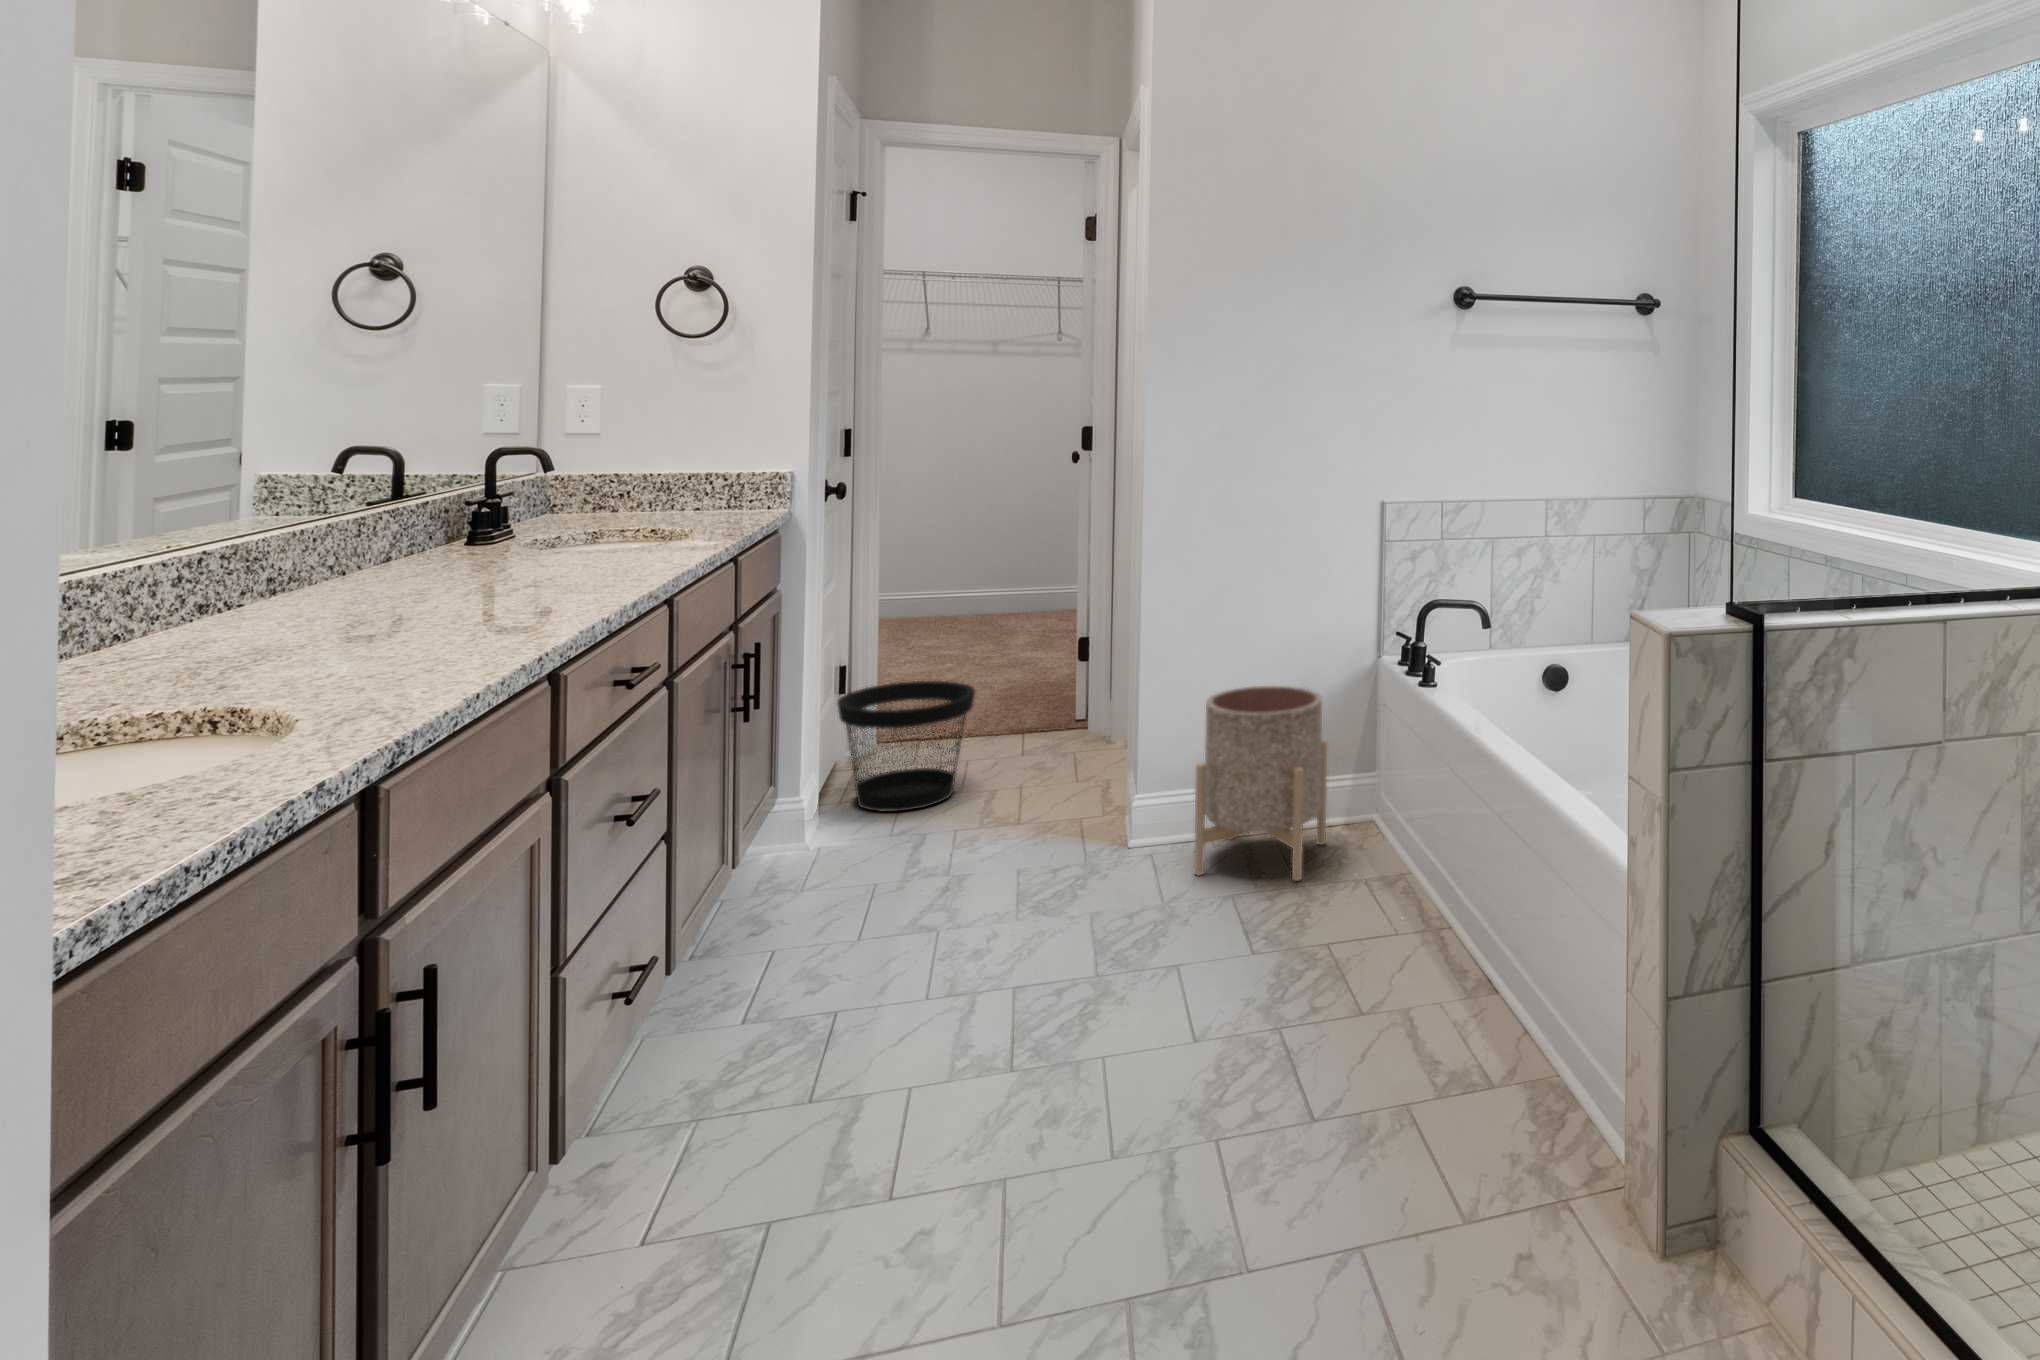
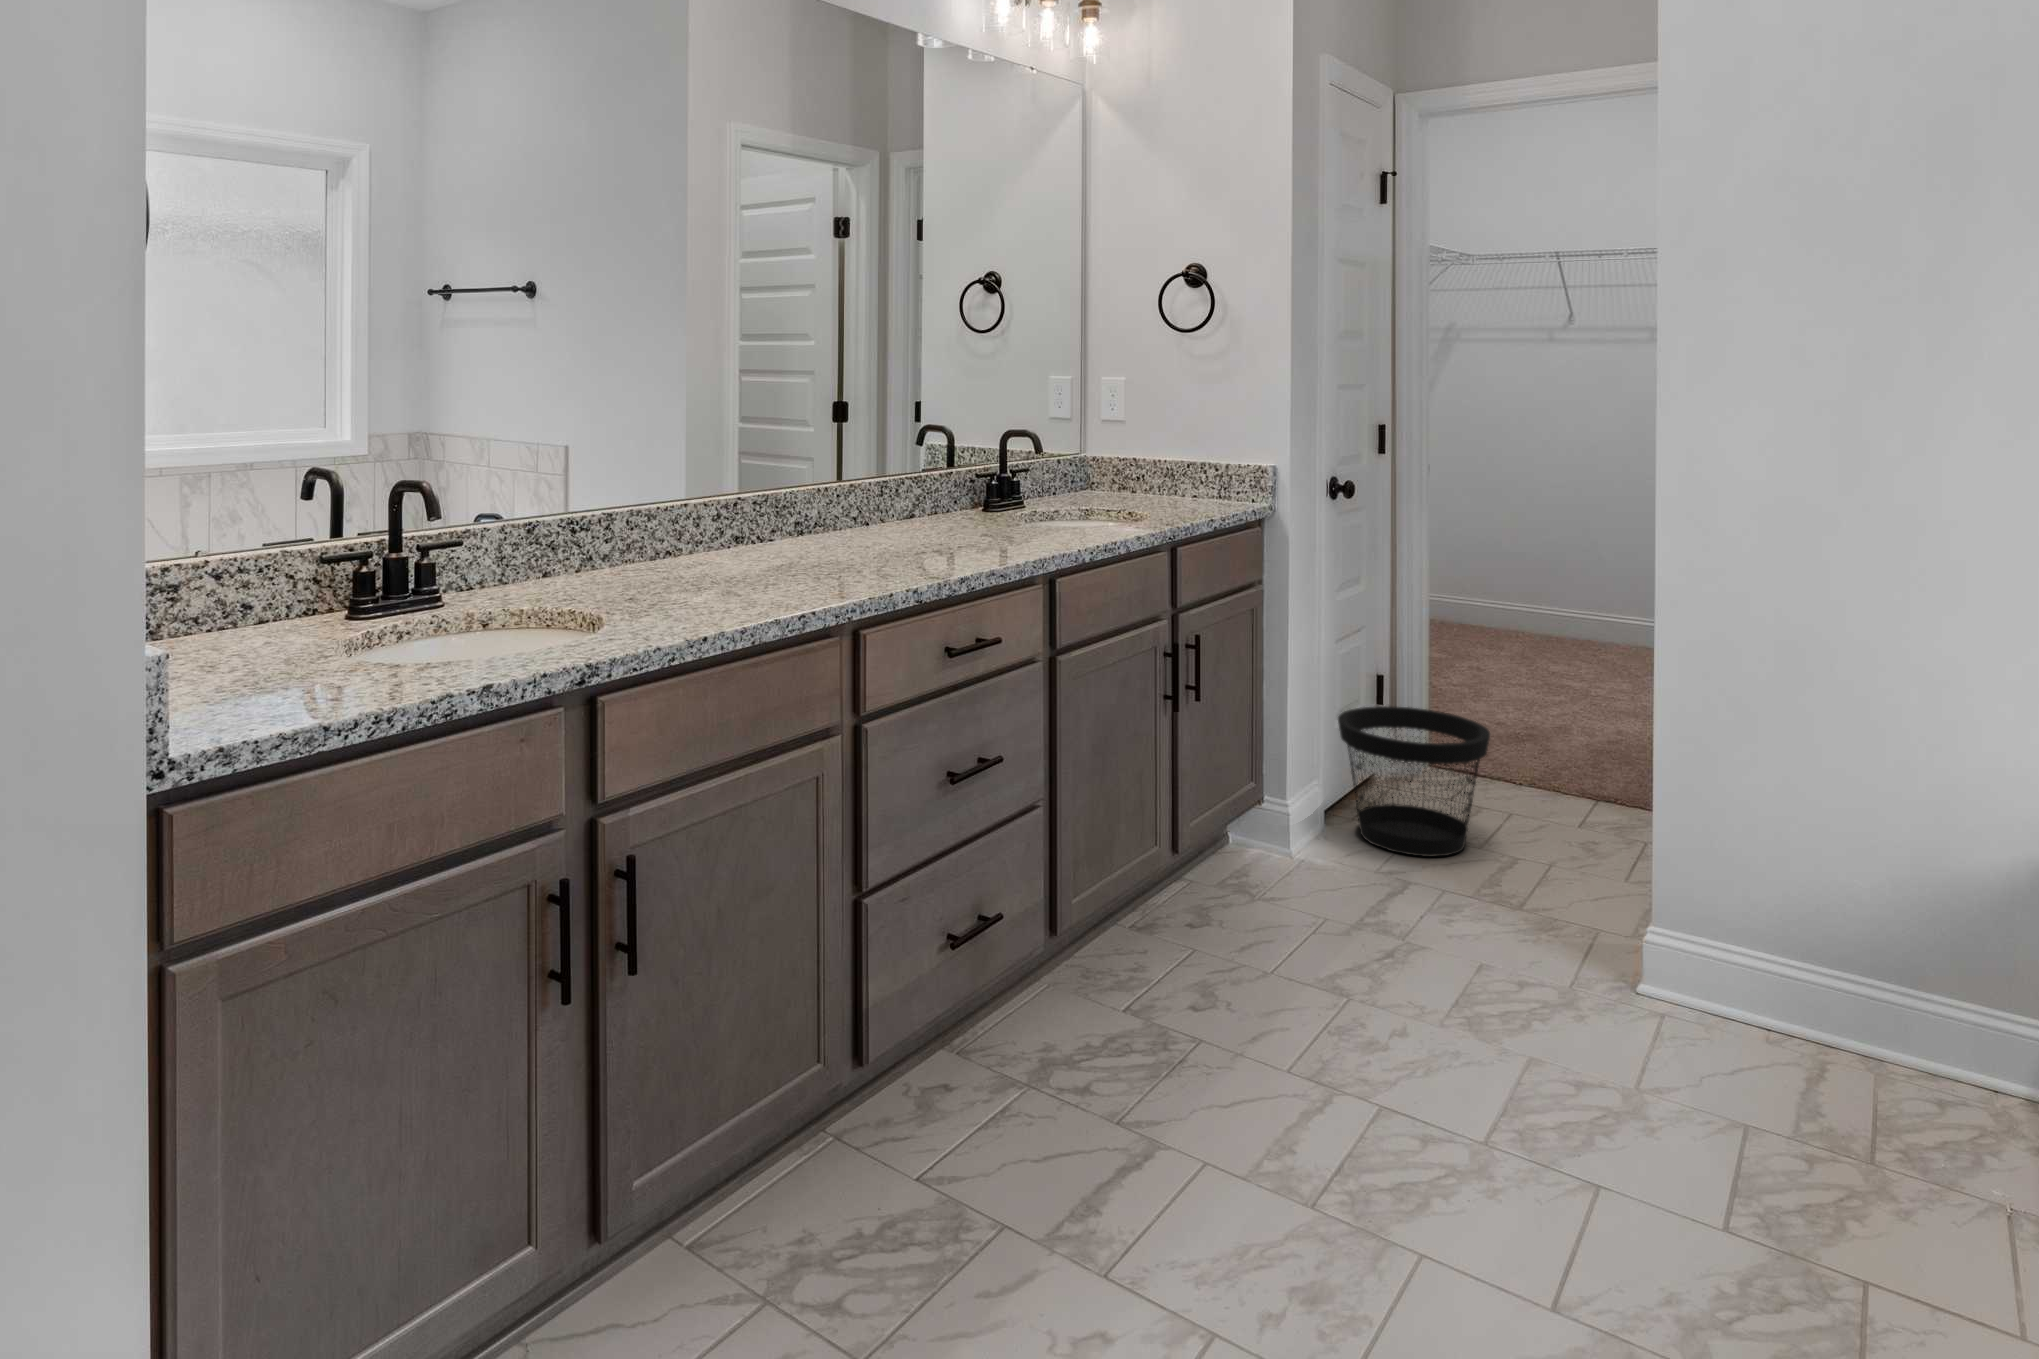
planter: present [1194,686,1327,881] -> none [1702,821,1965,1152]

